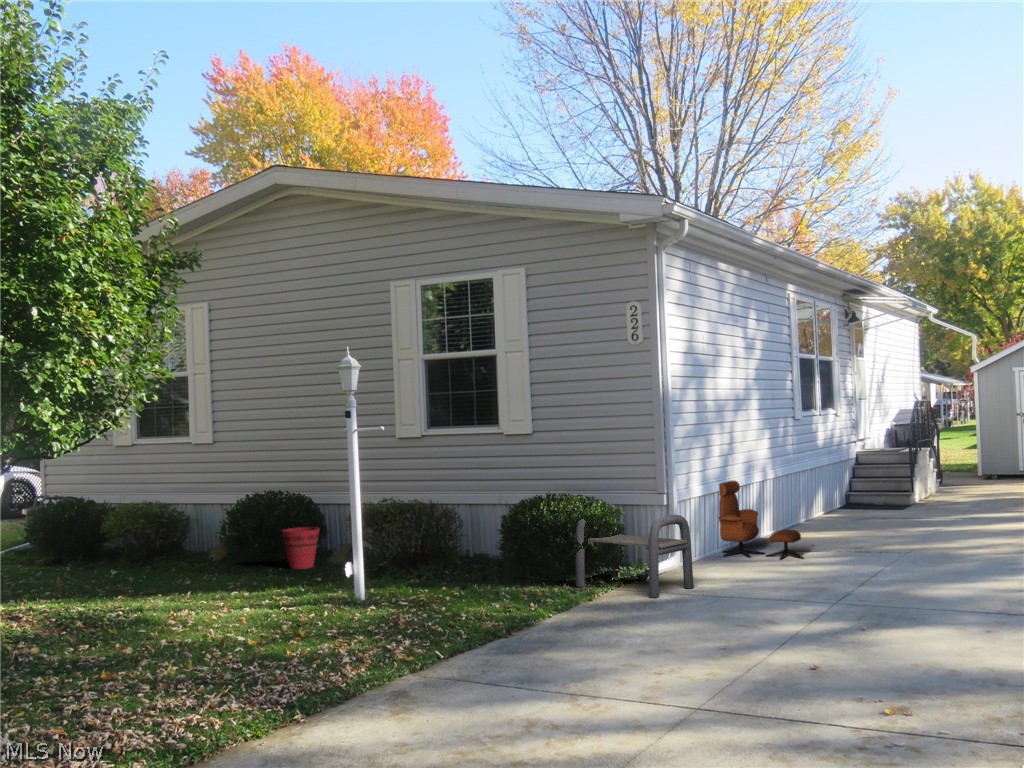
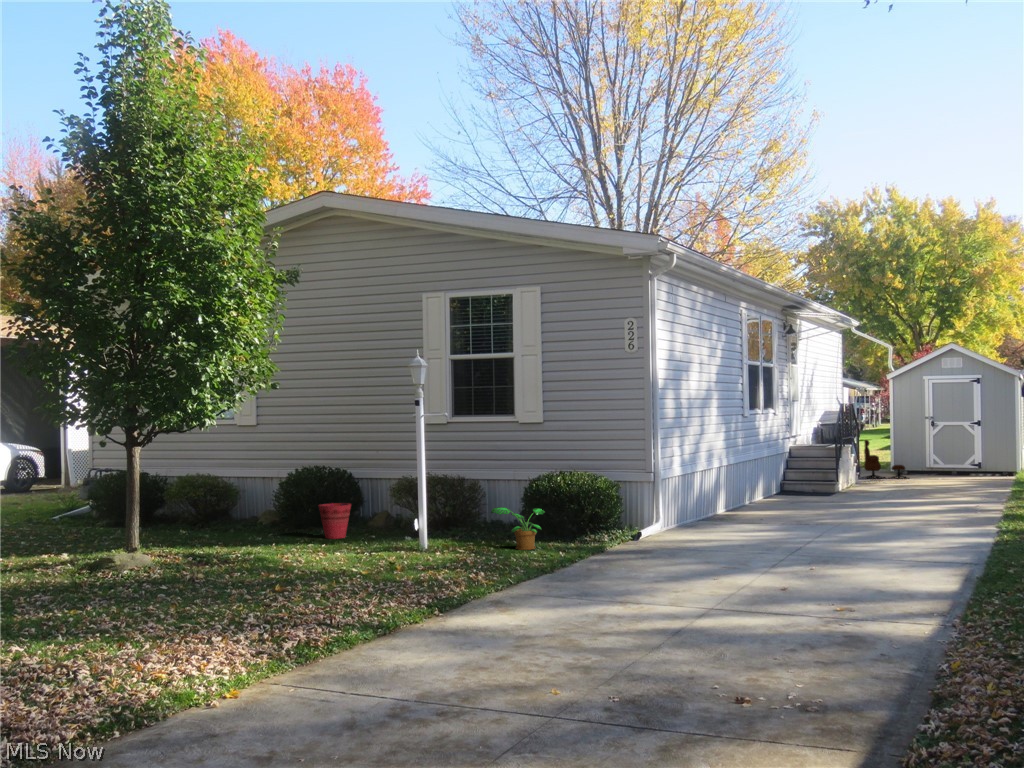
lounge chair: present [718,481,804,560] -> present [864,440,907,478]
bench: present [575,515,694,598] -> none [584,486,680,553]
potted plant: none [461,537,529,591] -> present [491,507,545,550]

